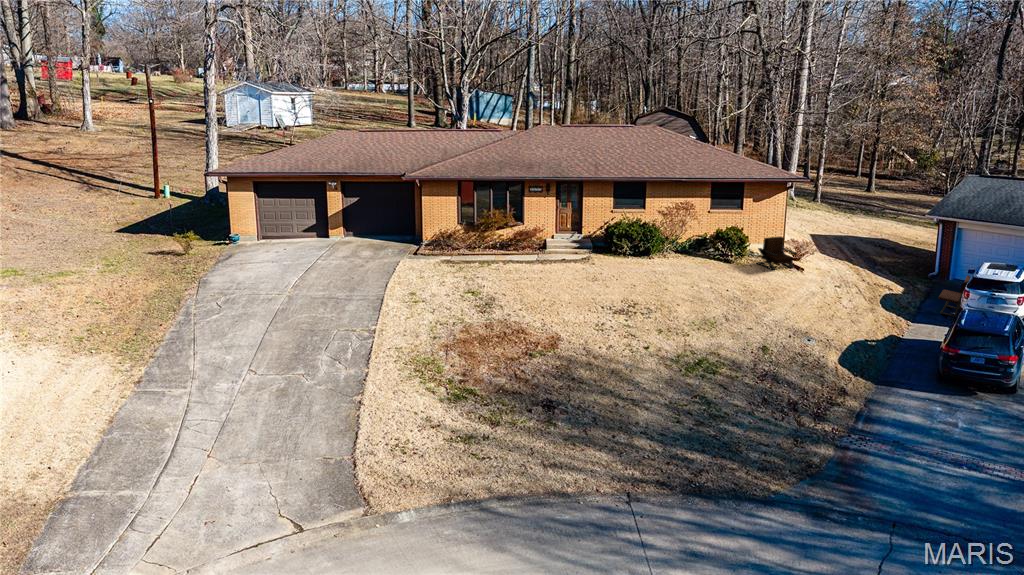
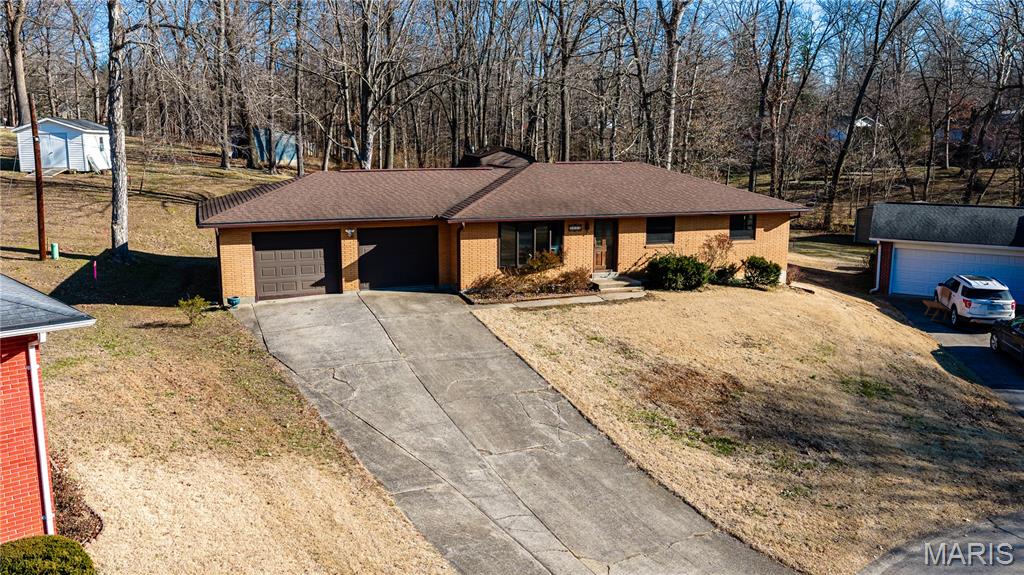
lounge chair: present [757,237,797,270] -> none [776,263,810,294]

